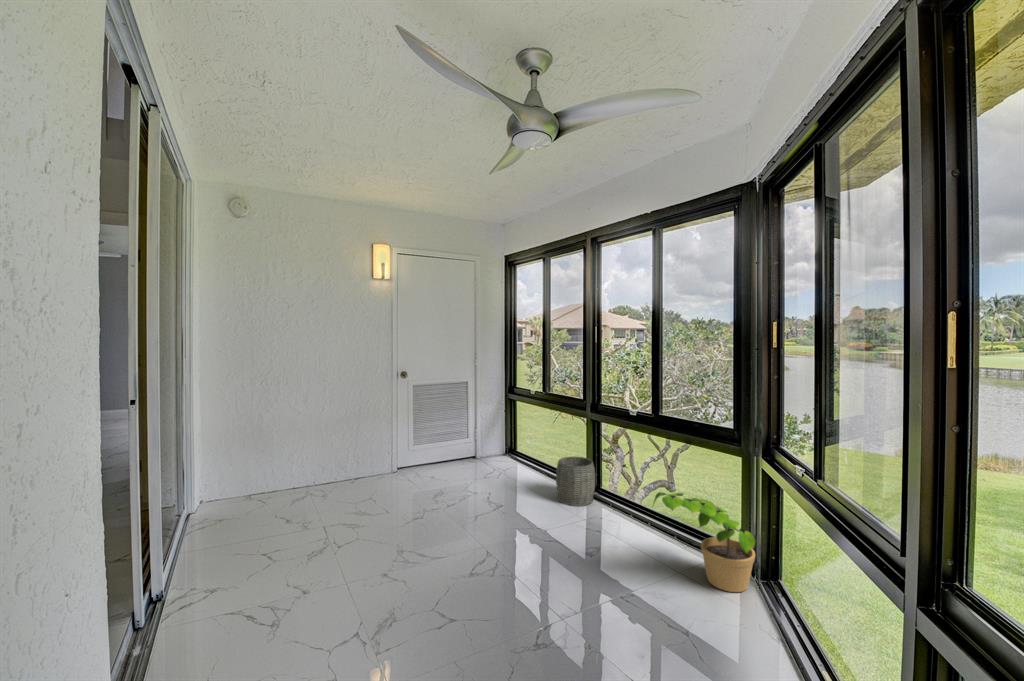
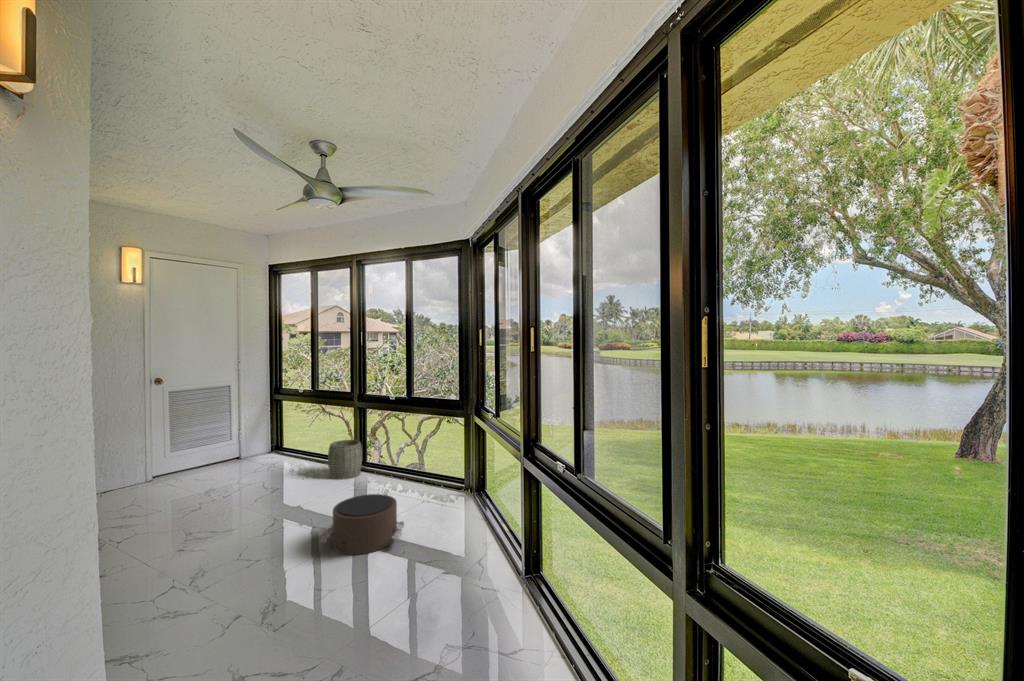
potted plant: present [653,492,755,592] -> none [406,446,472,506]
pouf: none [535,550,649,646] -> present [320,494,404,555]

